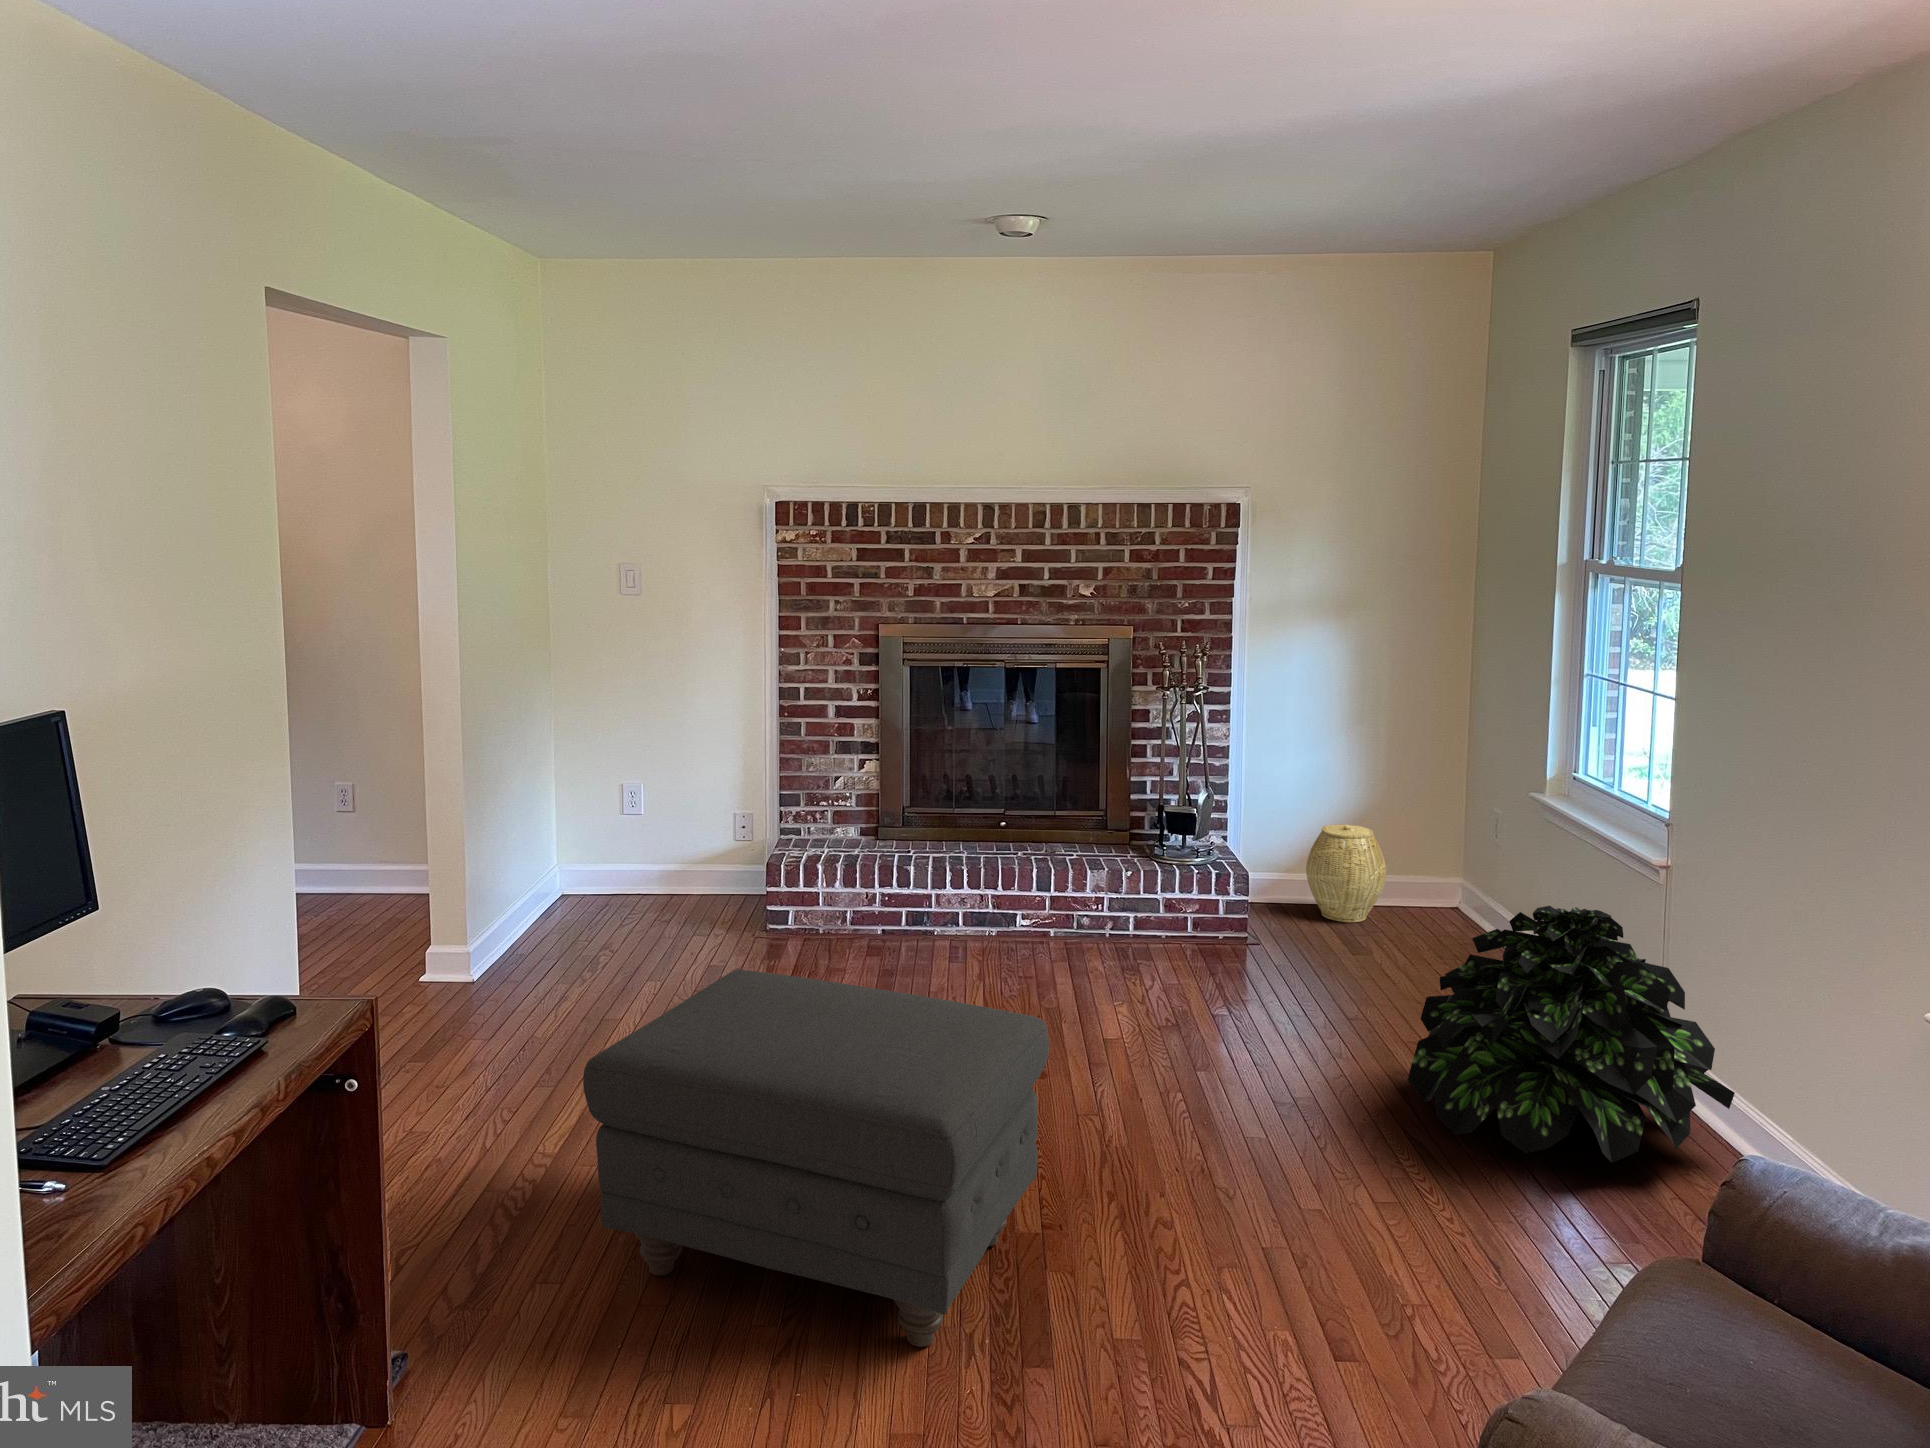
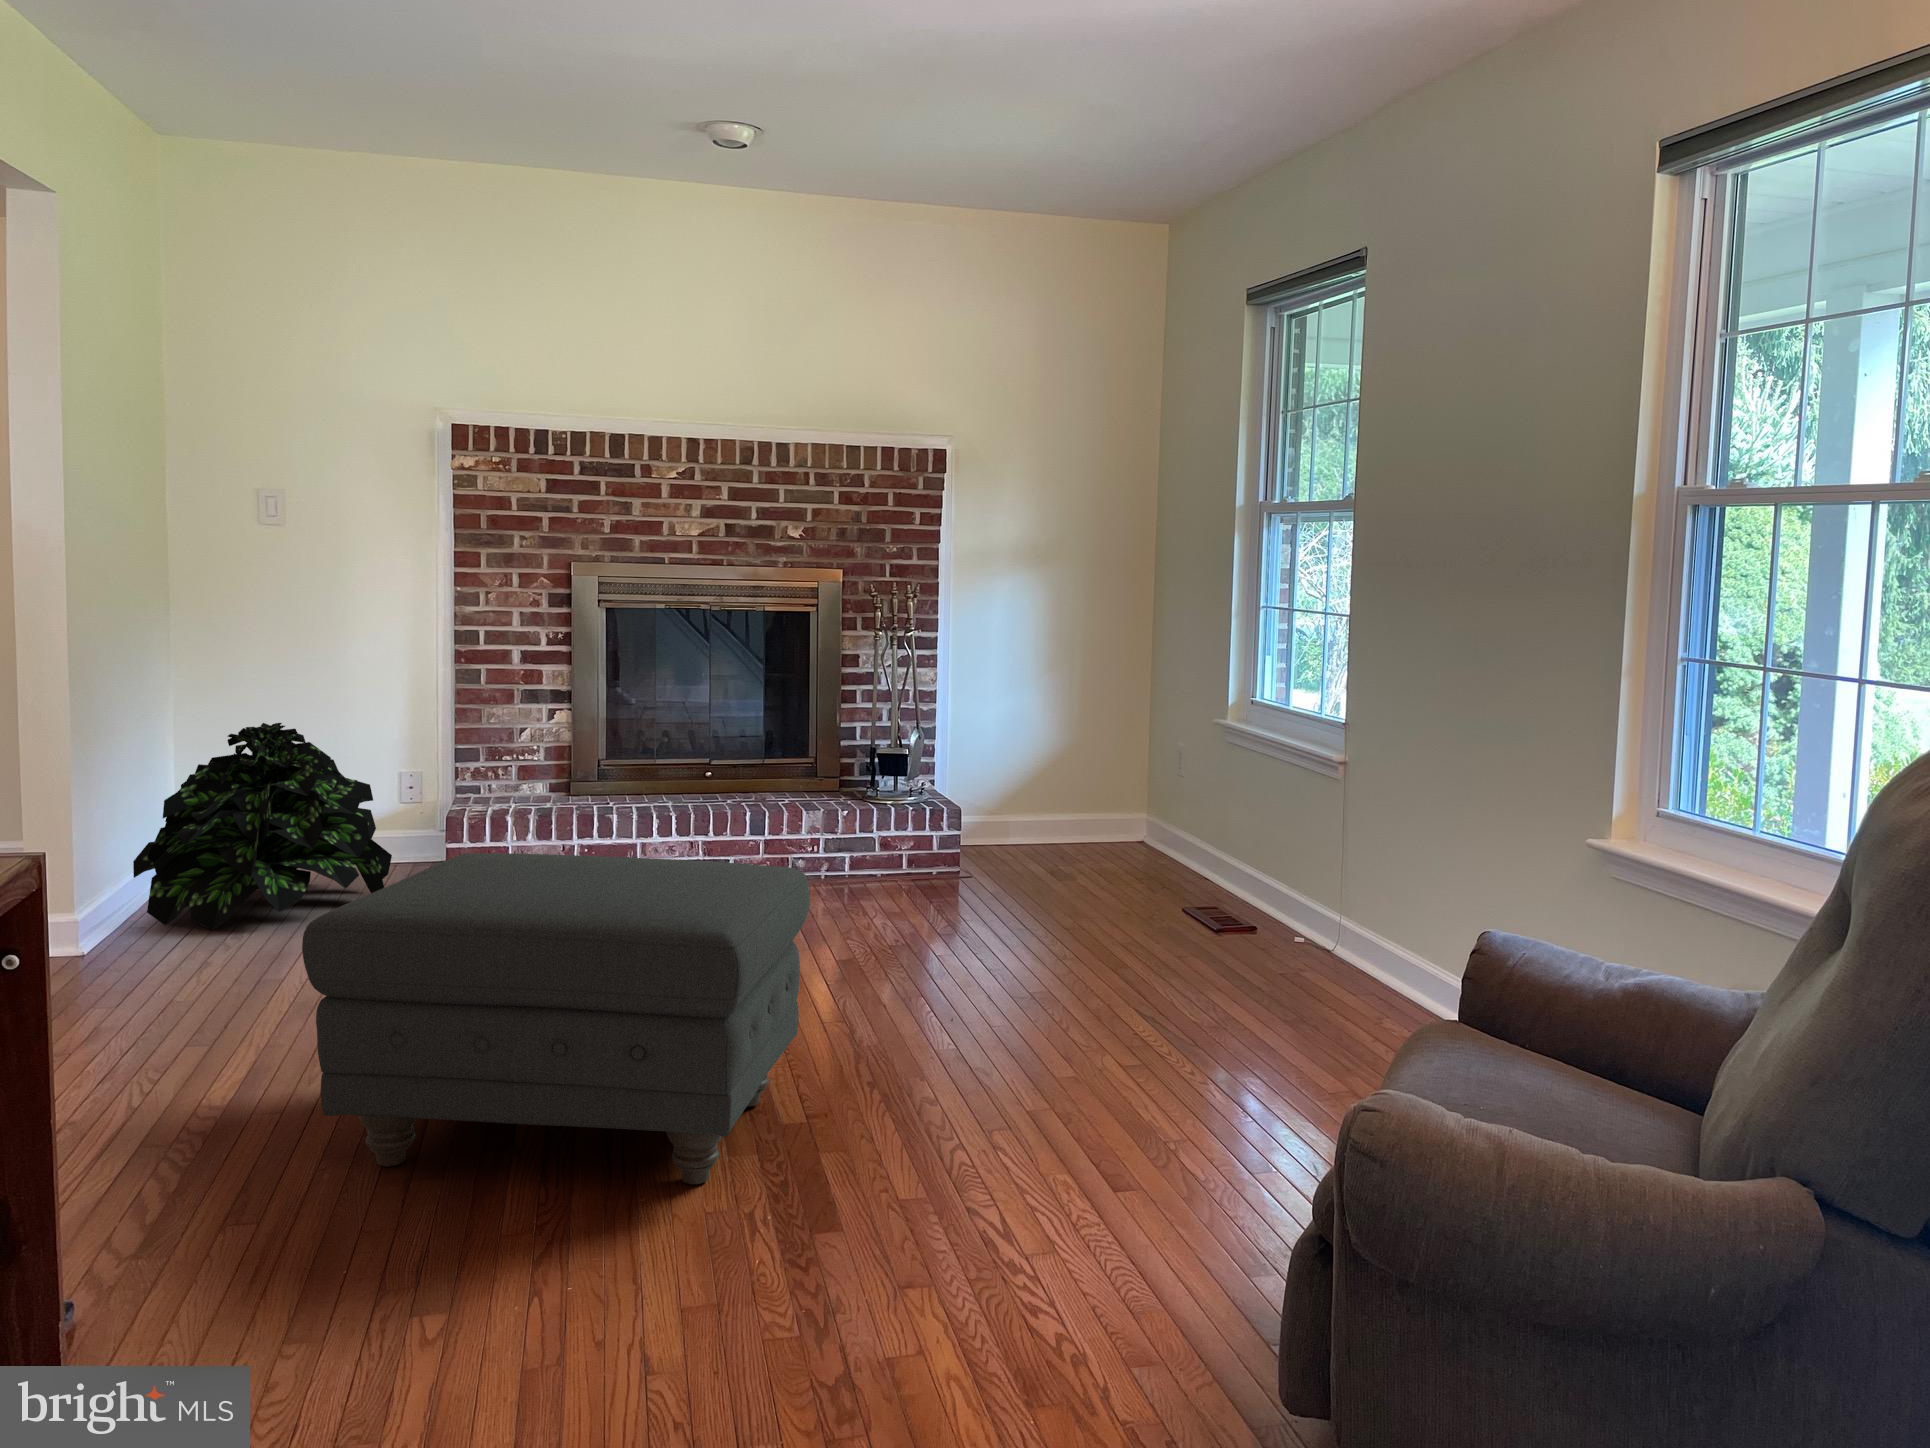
woven basket: present [1306,825,1386,922] -> none [1012,764,1085,858]
potted plant: present [1407,906,1735,1163] -> present [133,723,392,930]

